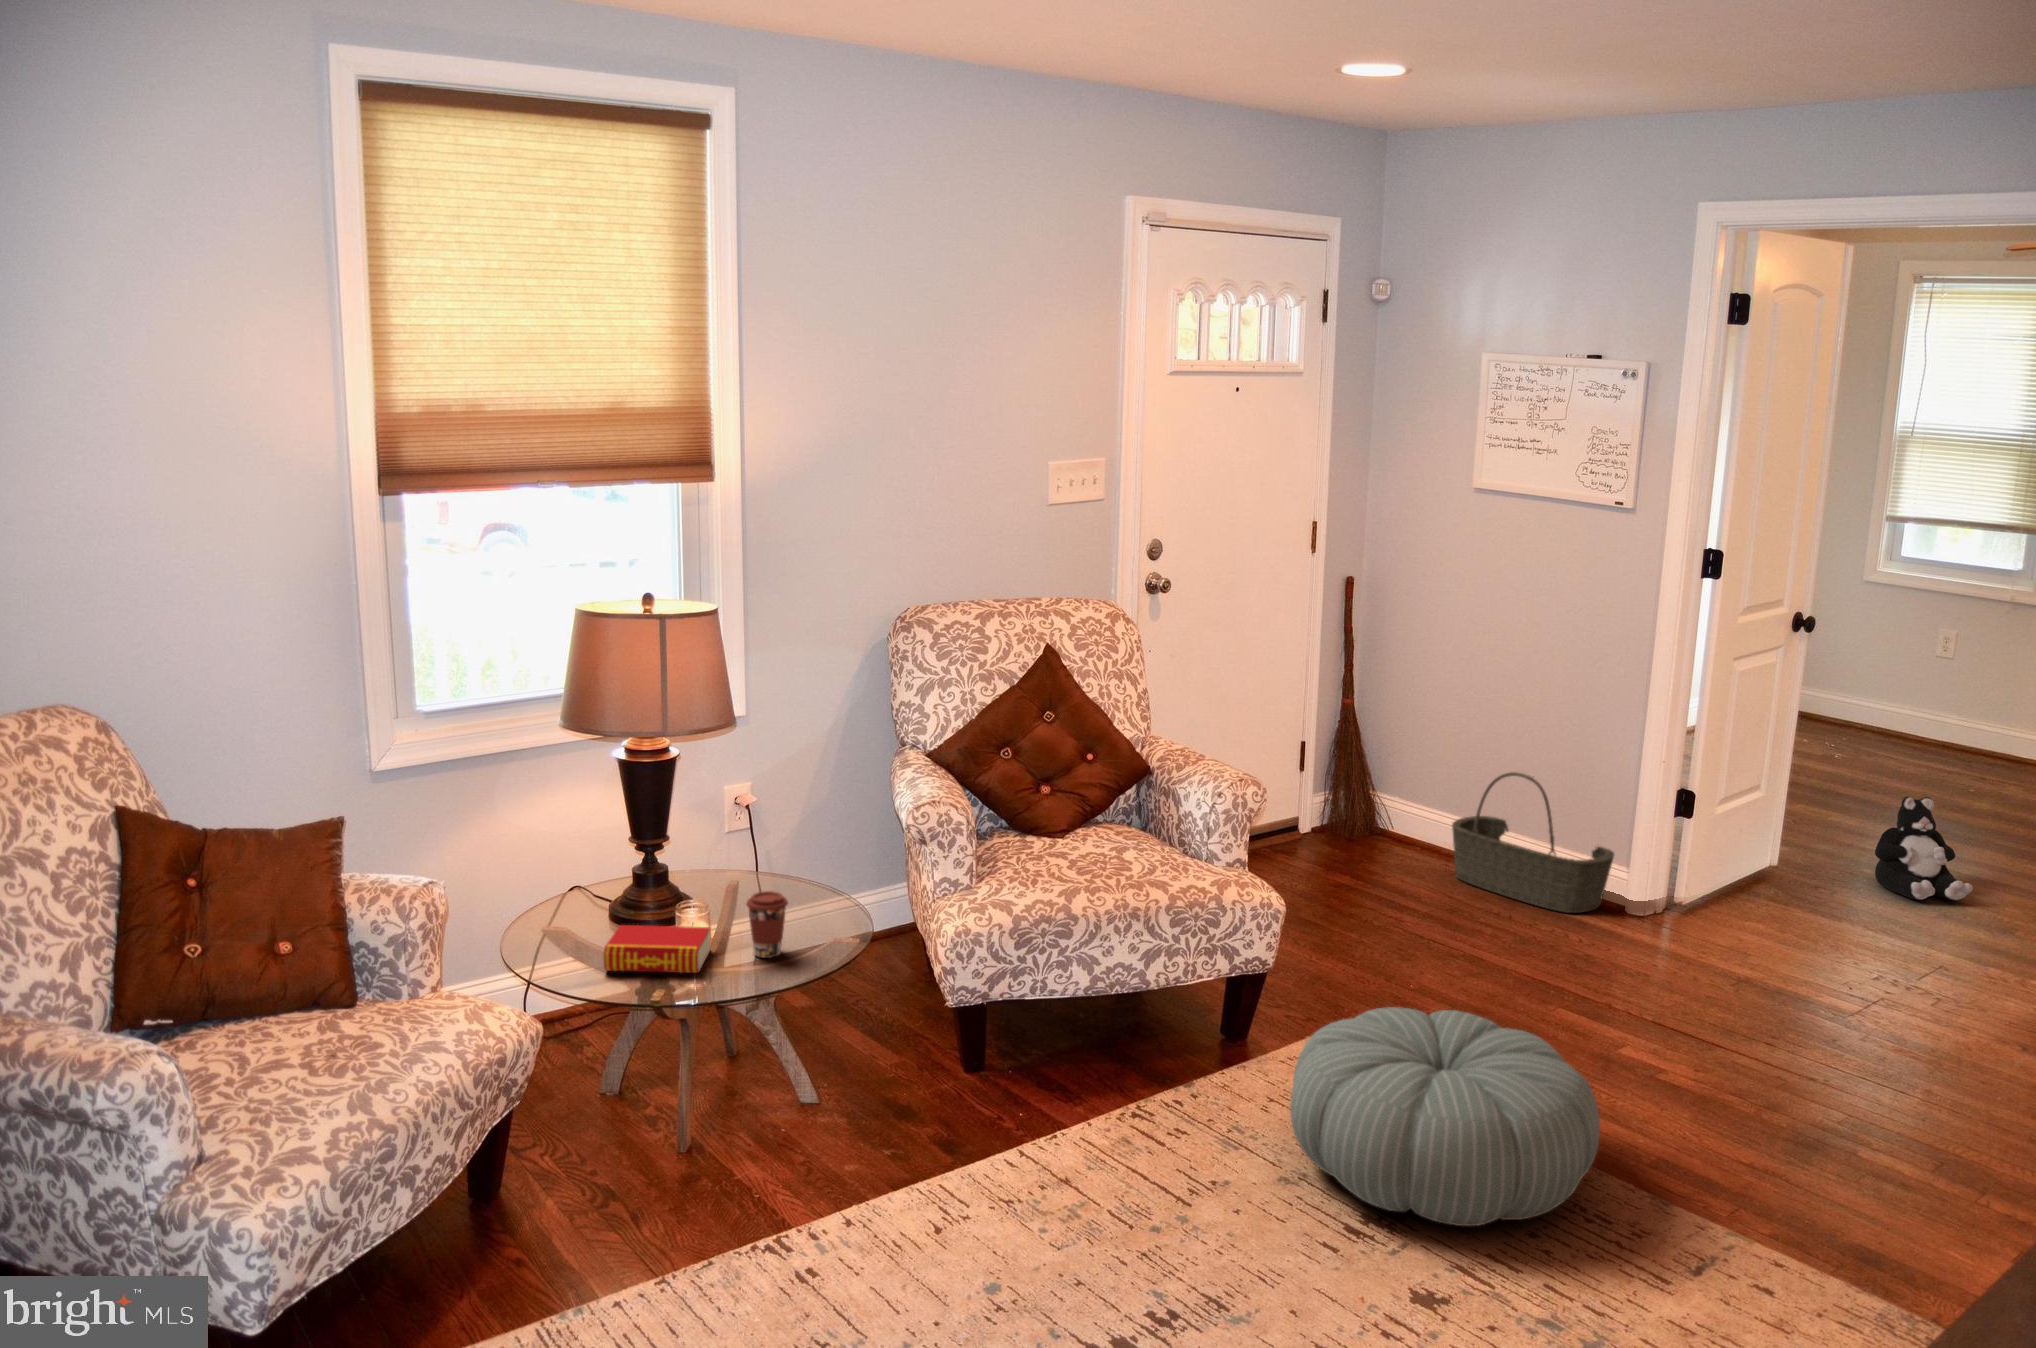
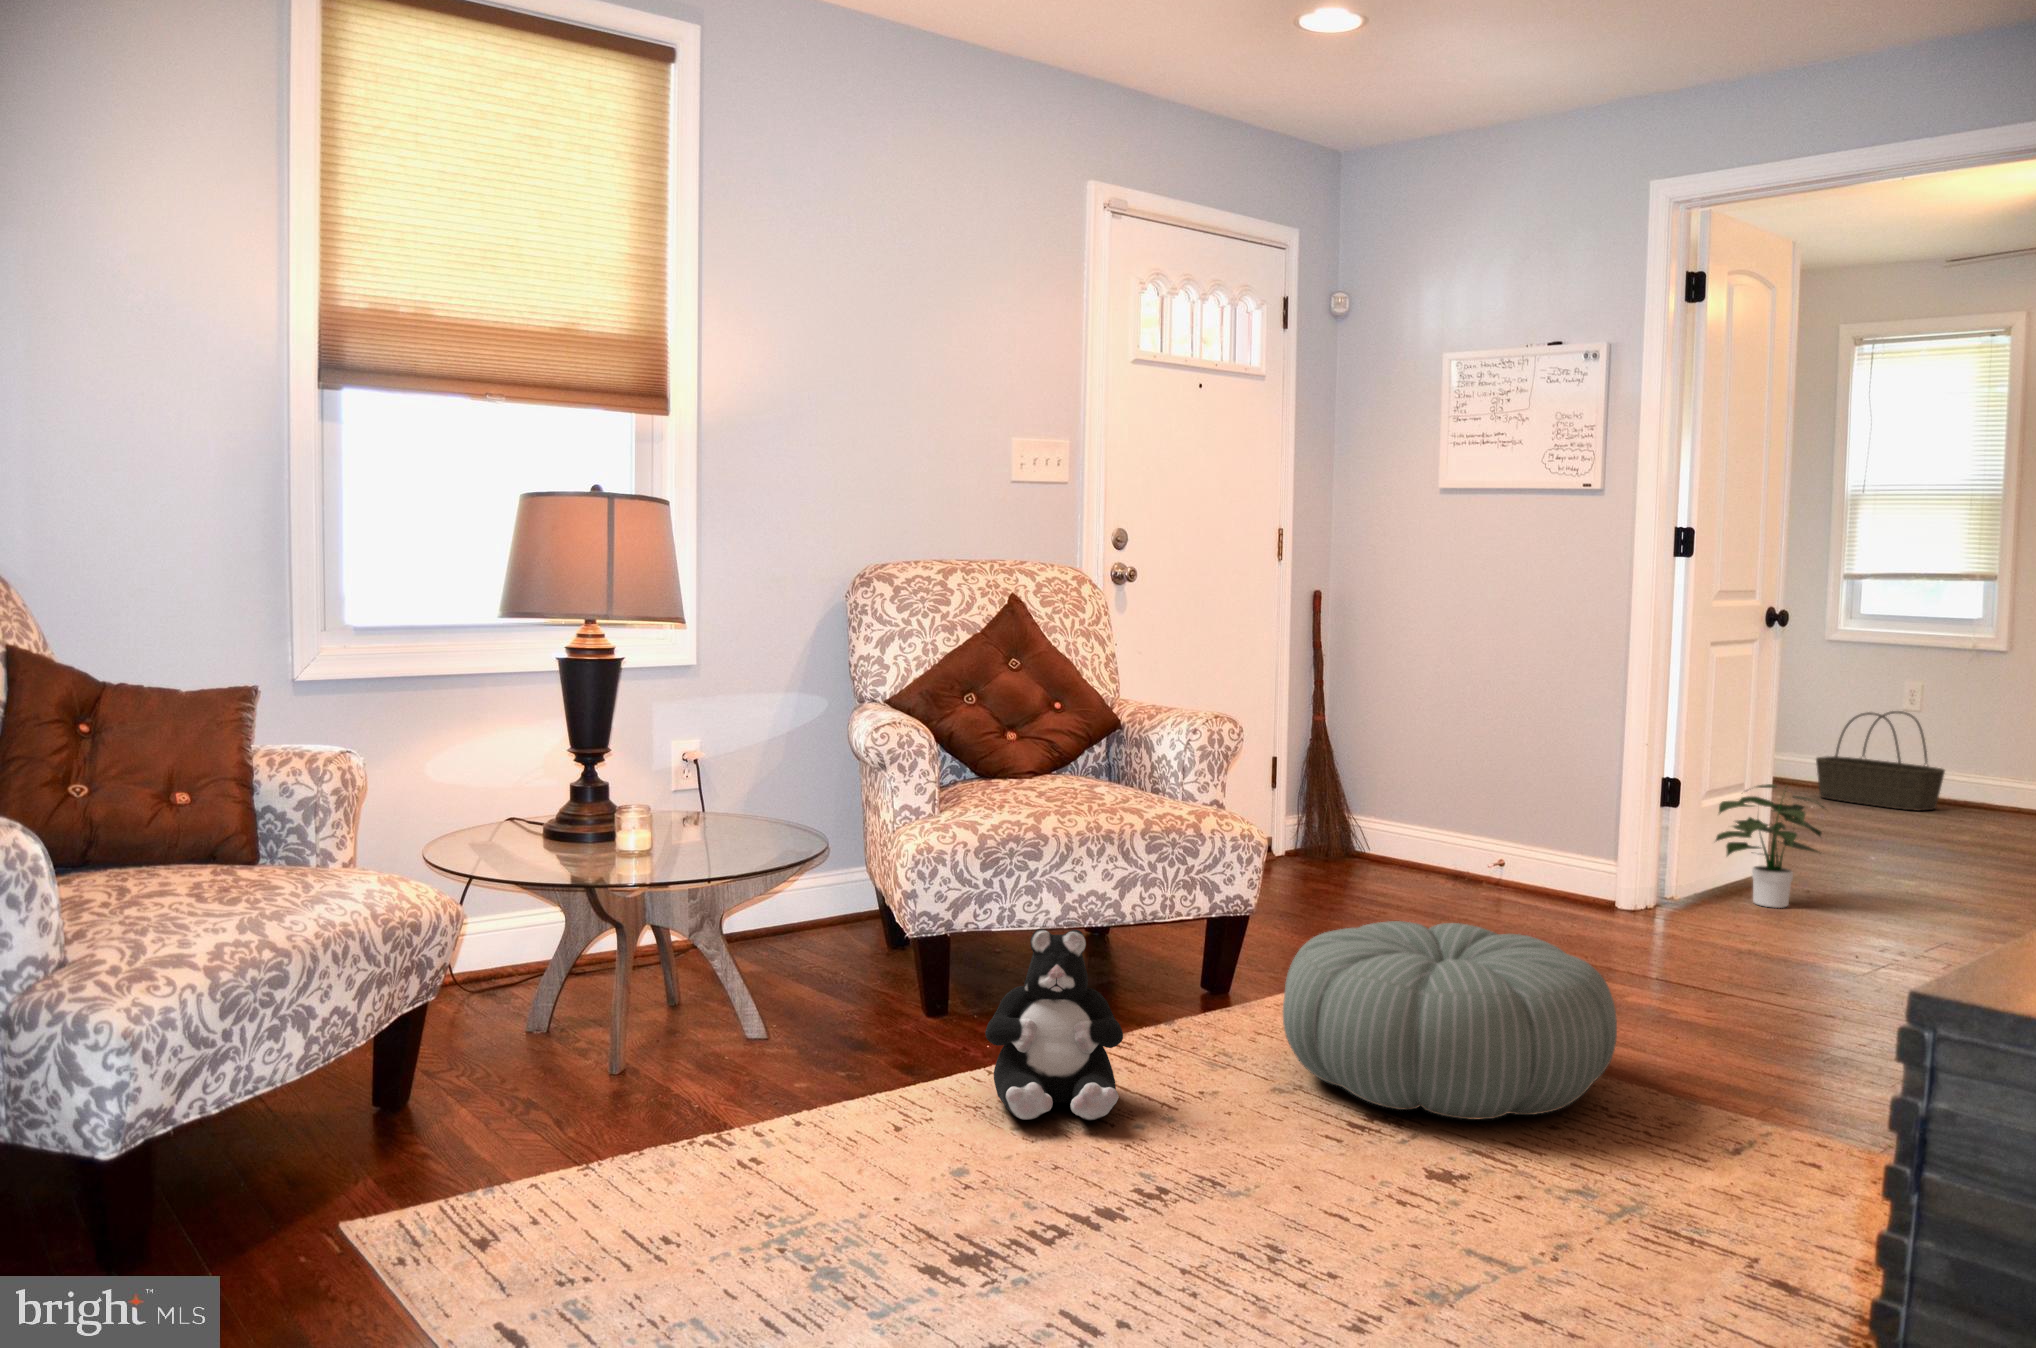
basket: present [1452,772,1614,913] -> present [1816,711,1945,811]
potted plant: none [1721,792,1836,914] -> present [1716,784,1824,908]
plush toy: present [1875,797,1973,900] -> present [985,929,1123,1120]
coffee cup: present [746,891,788,958] -> none [691,782,737,851]
book: present [604,925,710,973] -> none [533,819,651,860]

